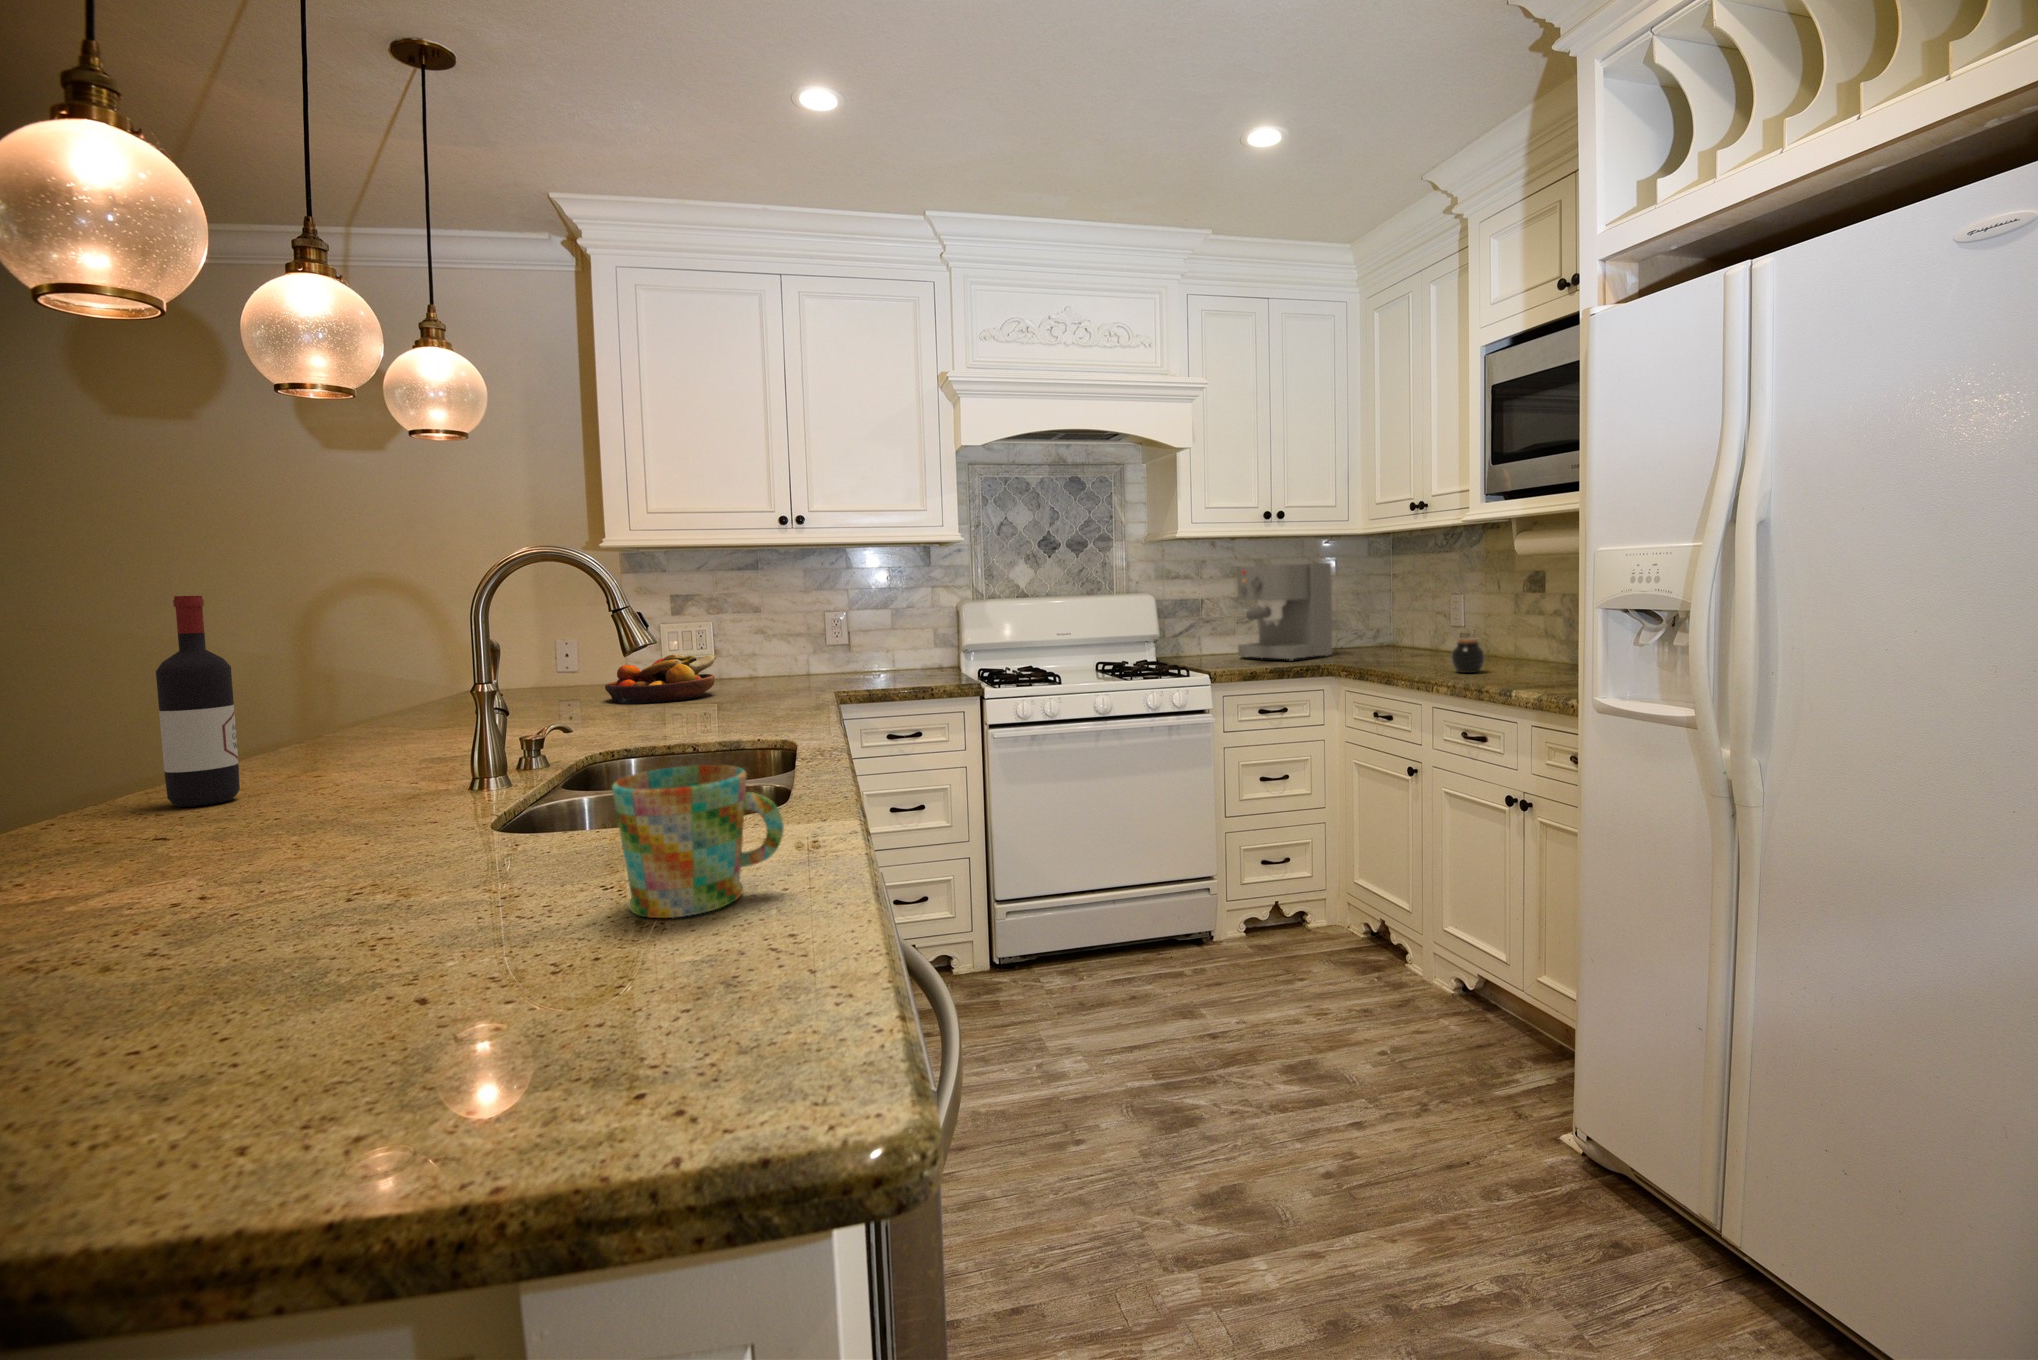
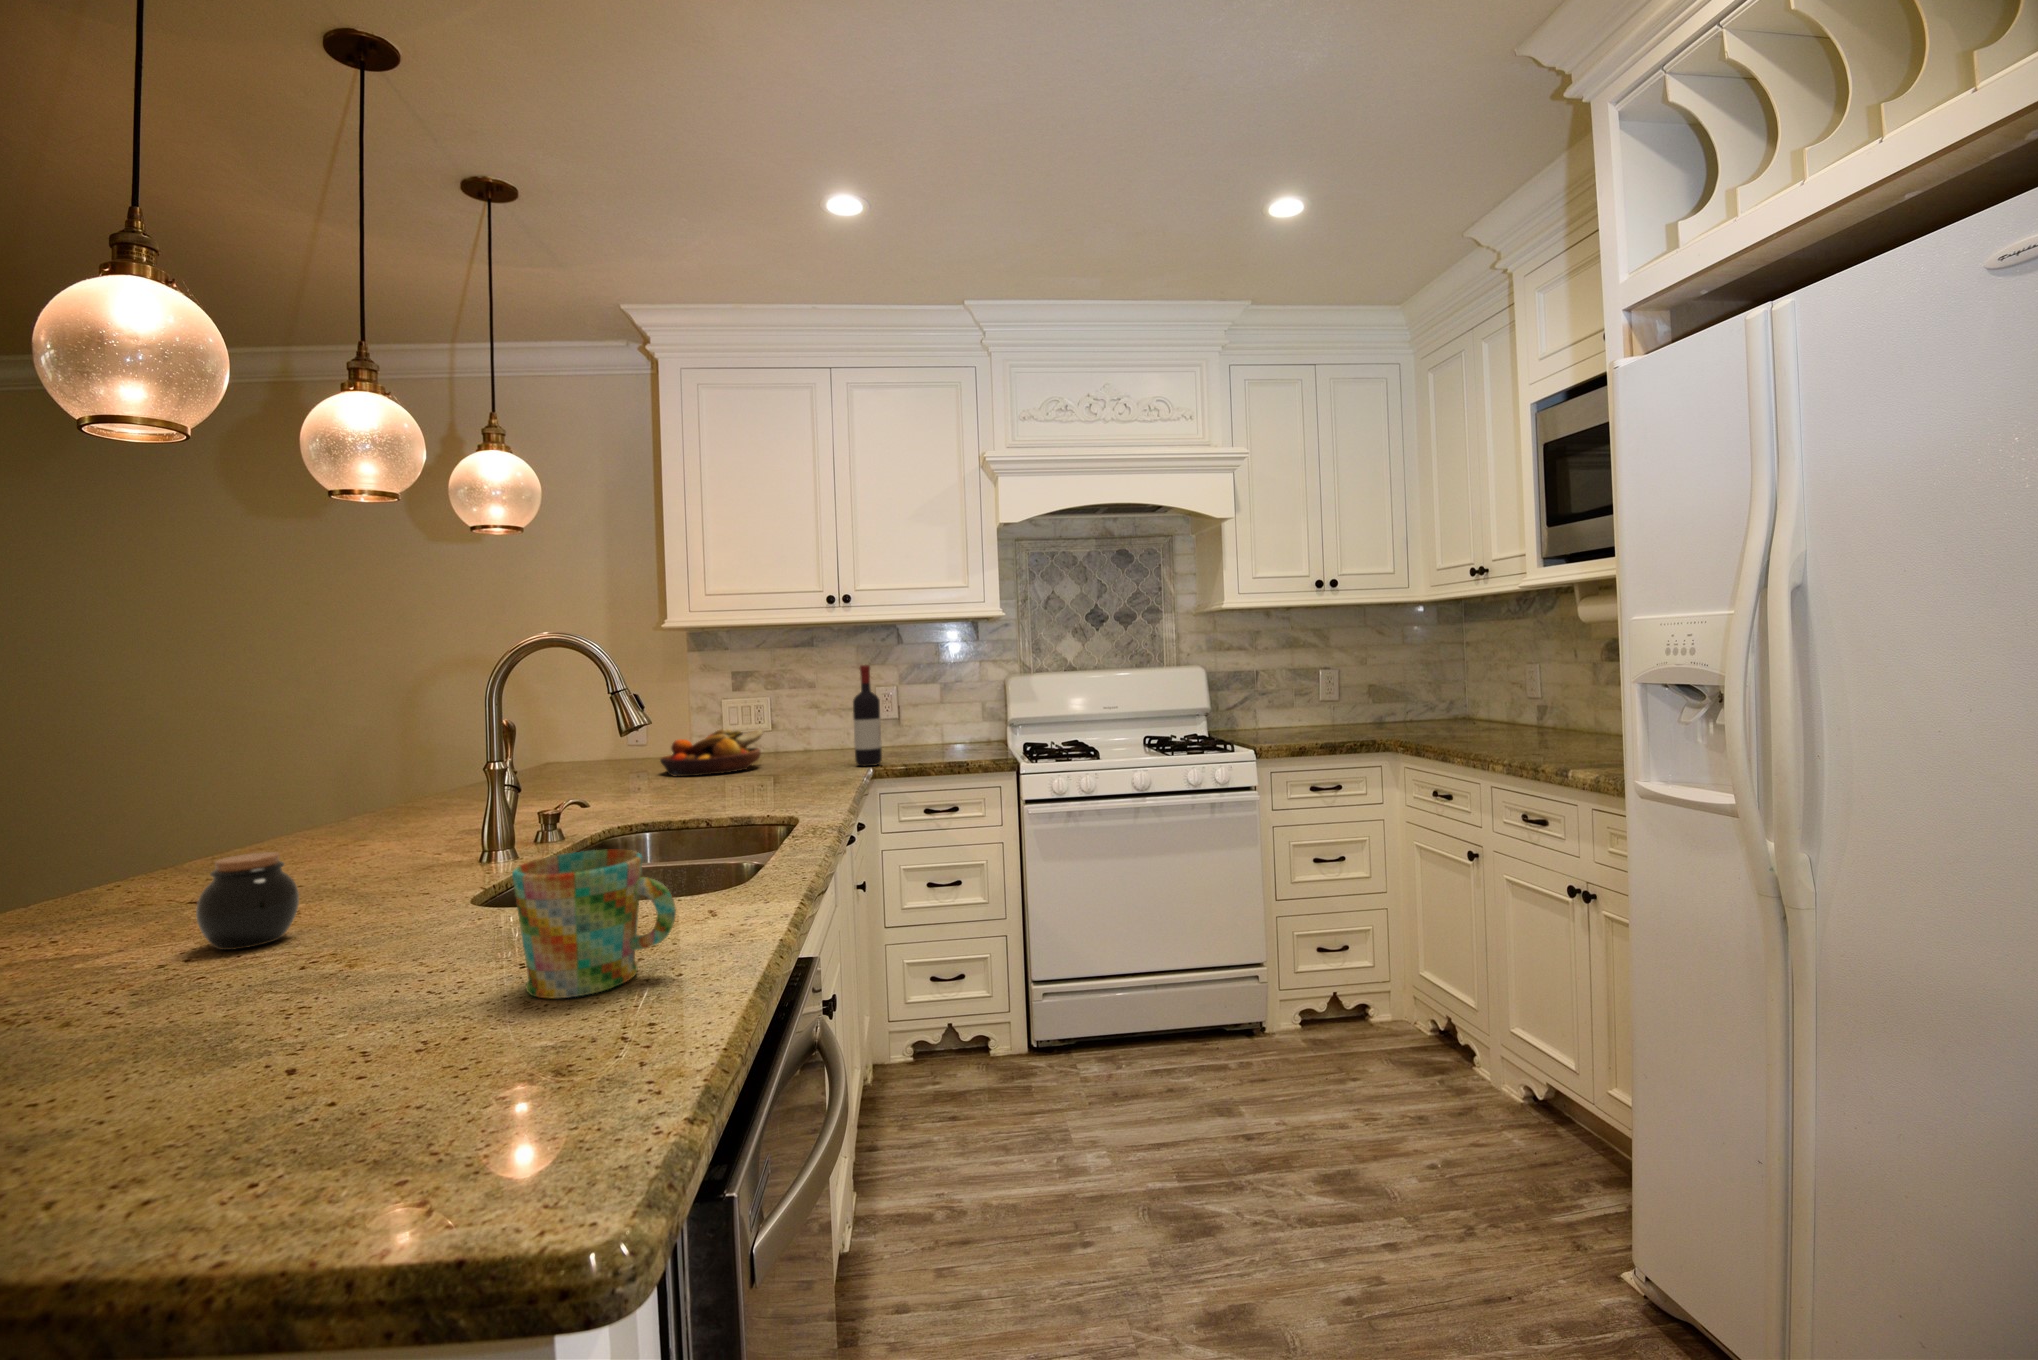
coffee maker: present [1237,563,1332,661] -> none [1288,629,1394,733]
wine bottle: present [156,596,240,807] -> present [853,665,882,766]
jar: present [1452,638,1485,673] -> present [196,852,299,950]

